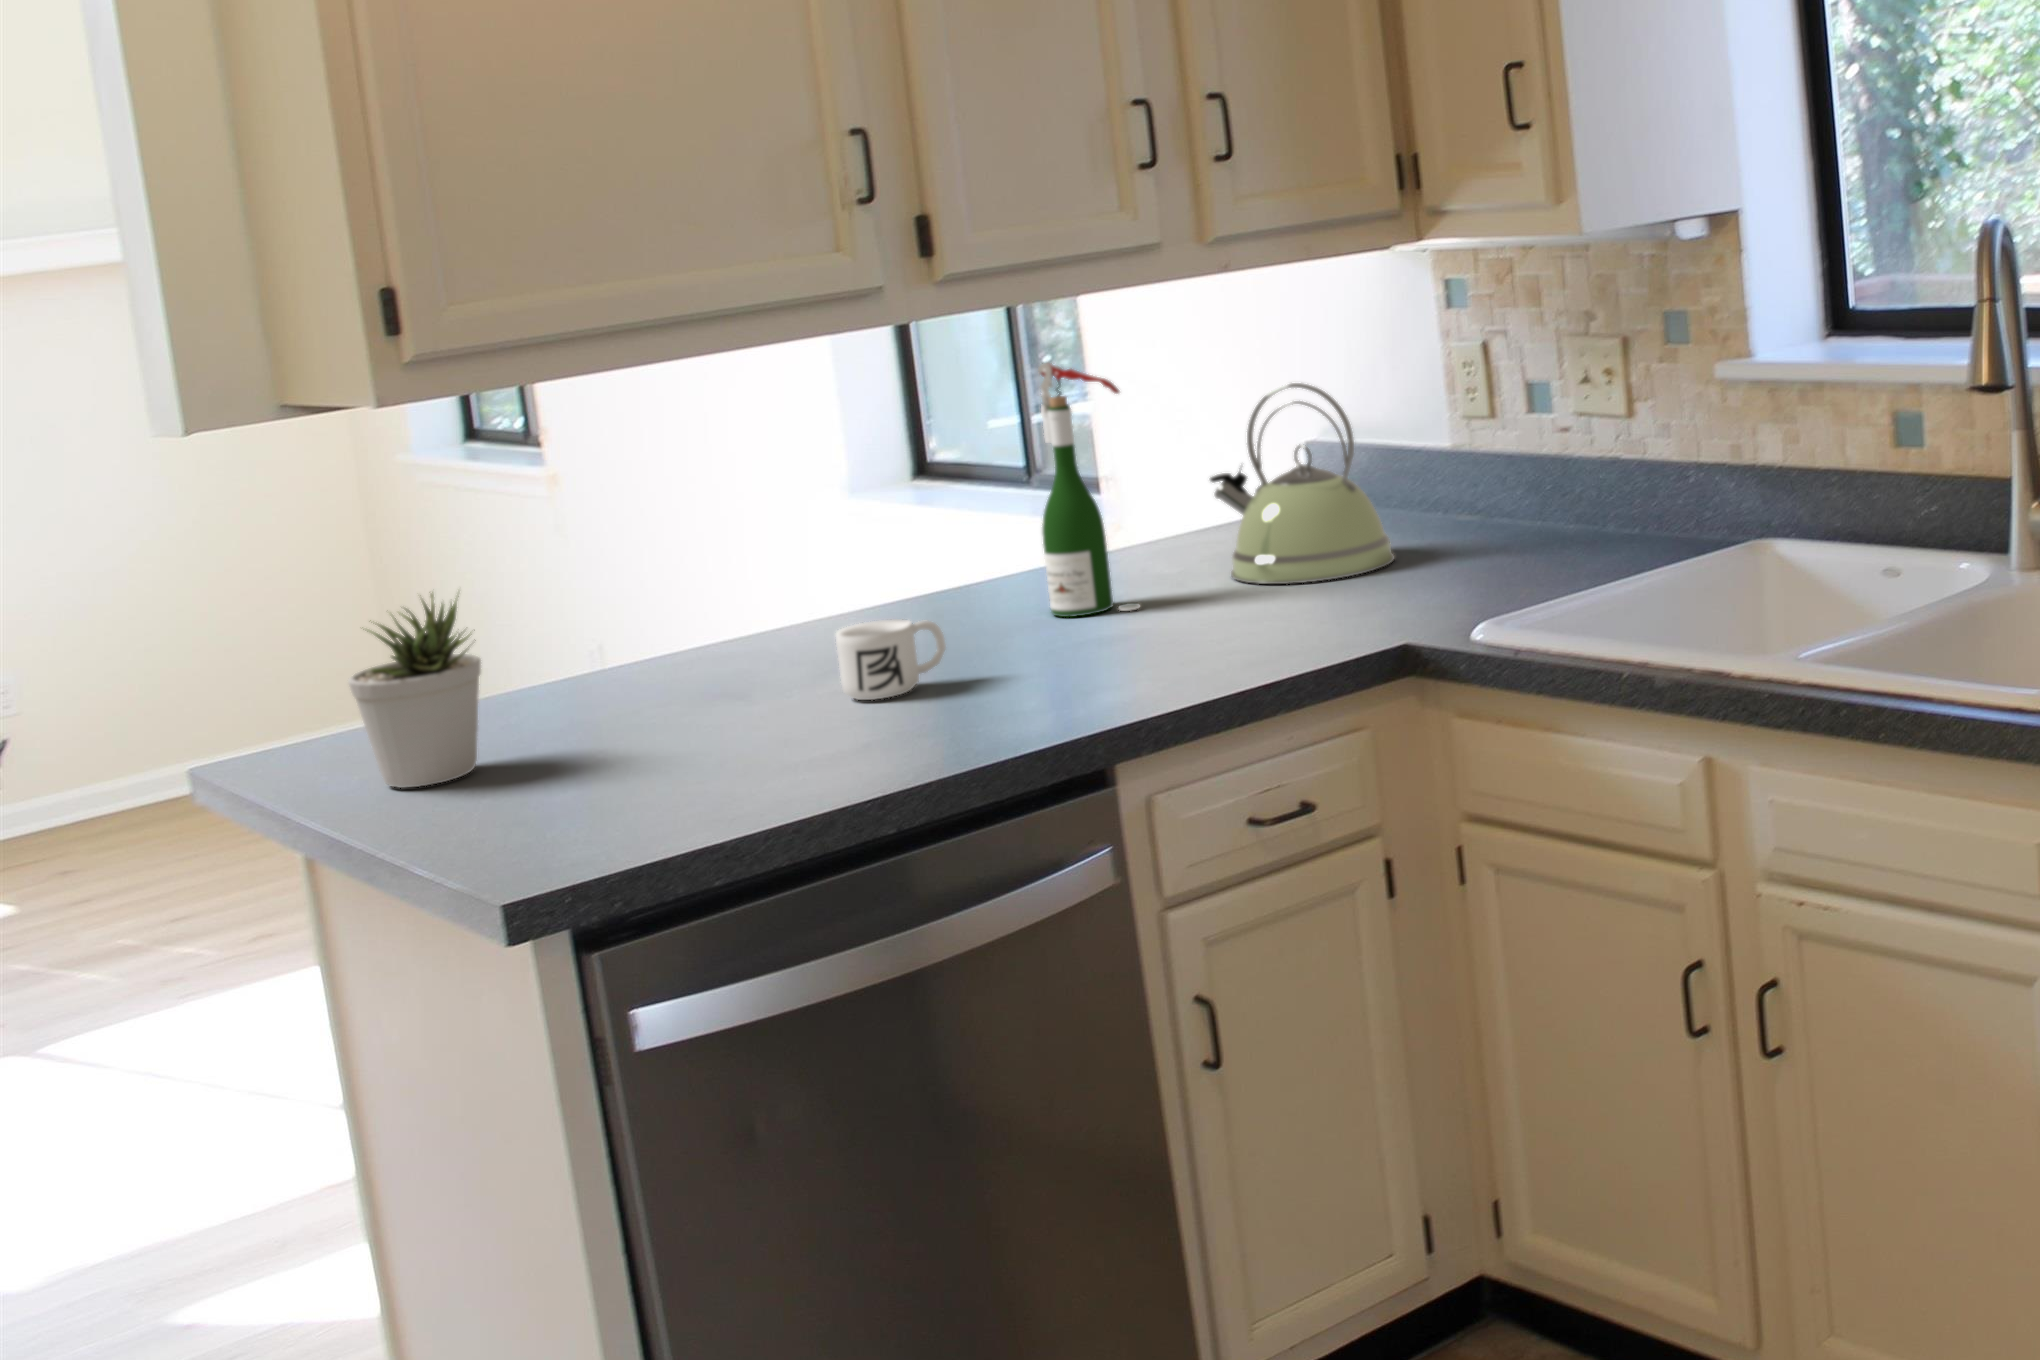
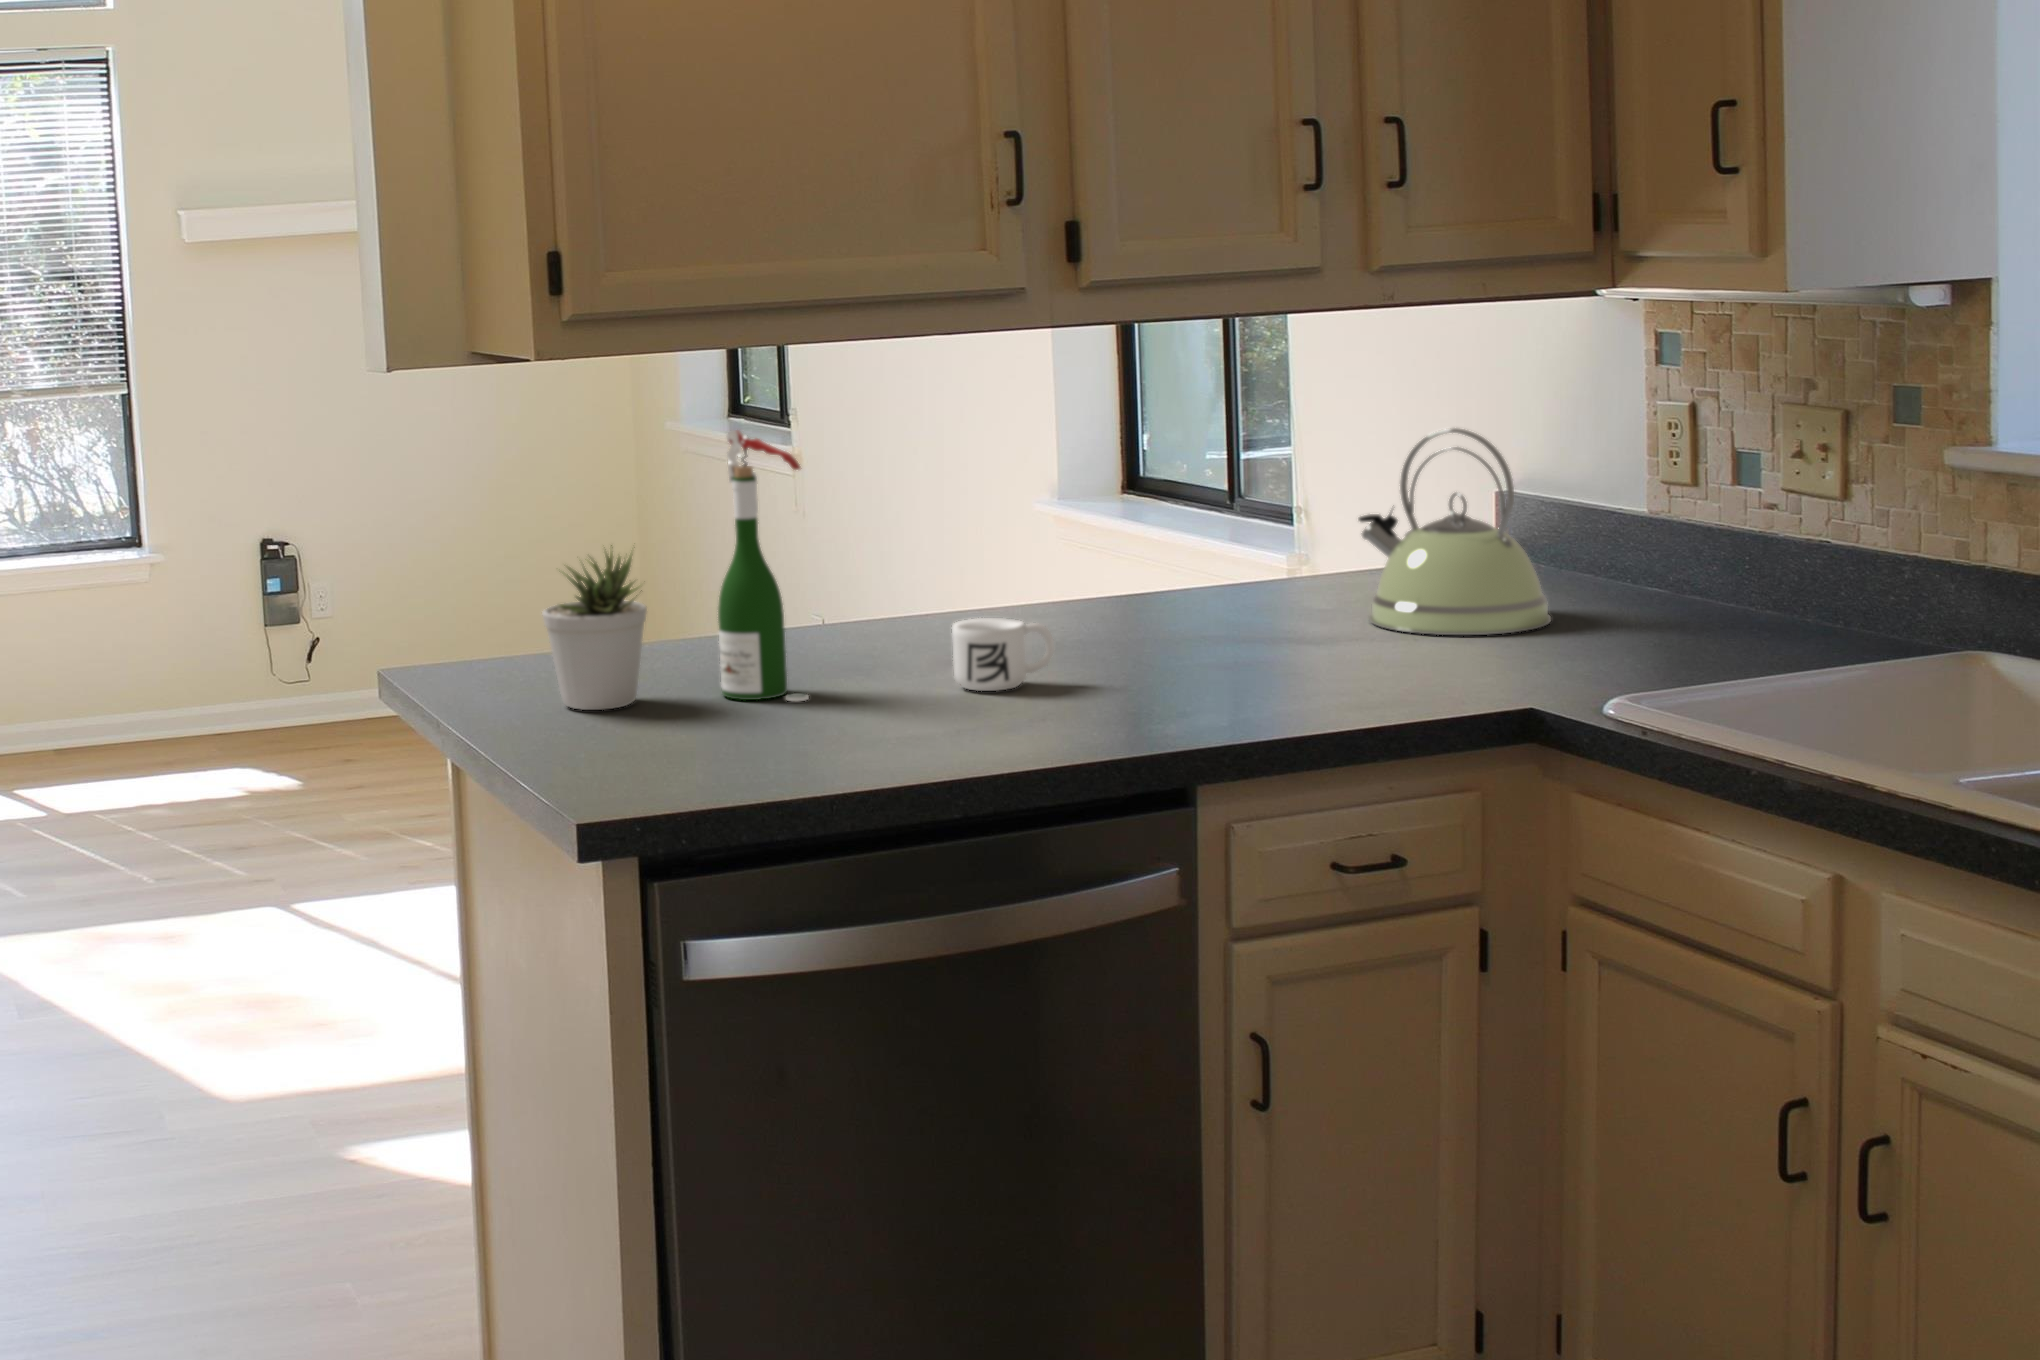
wine bottle: present [1038,363,1140,617] -> present [718,430,809,701]

